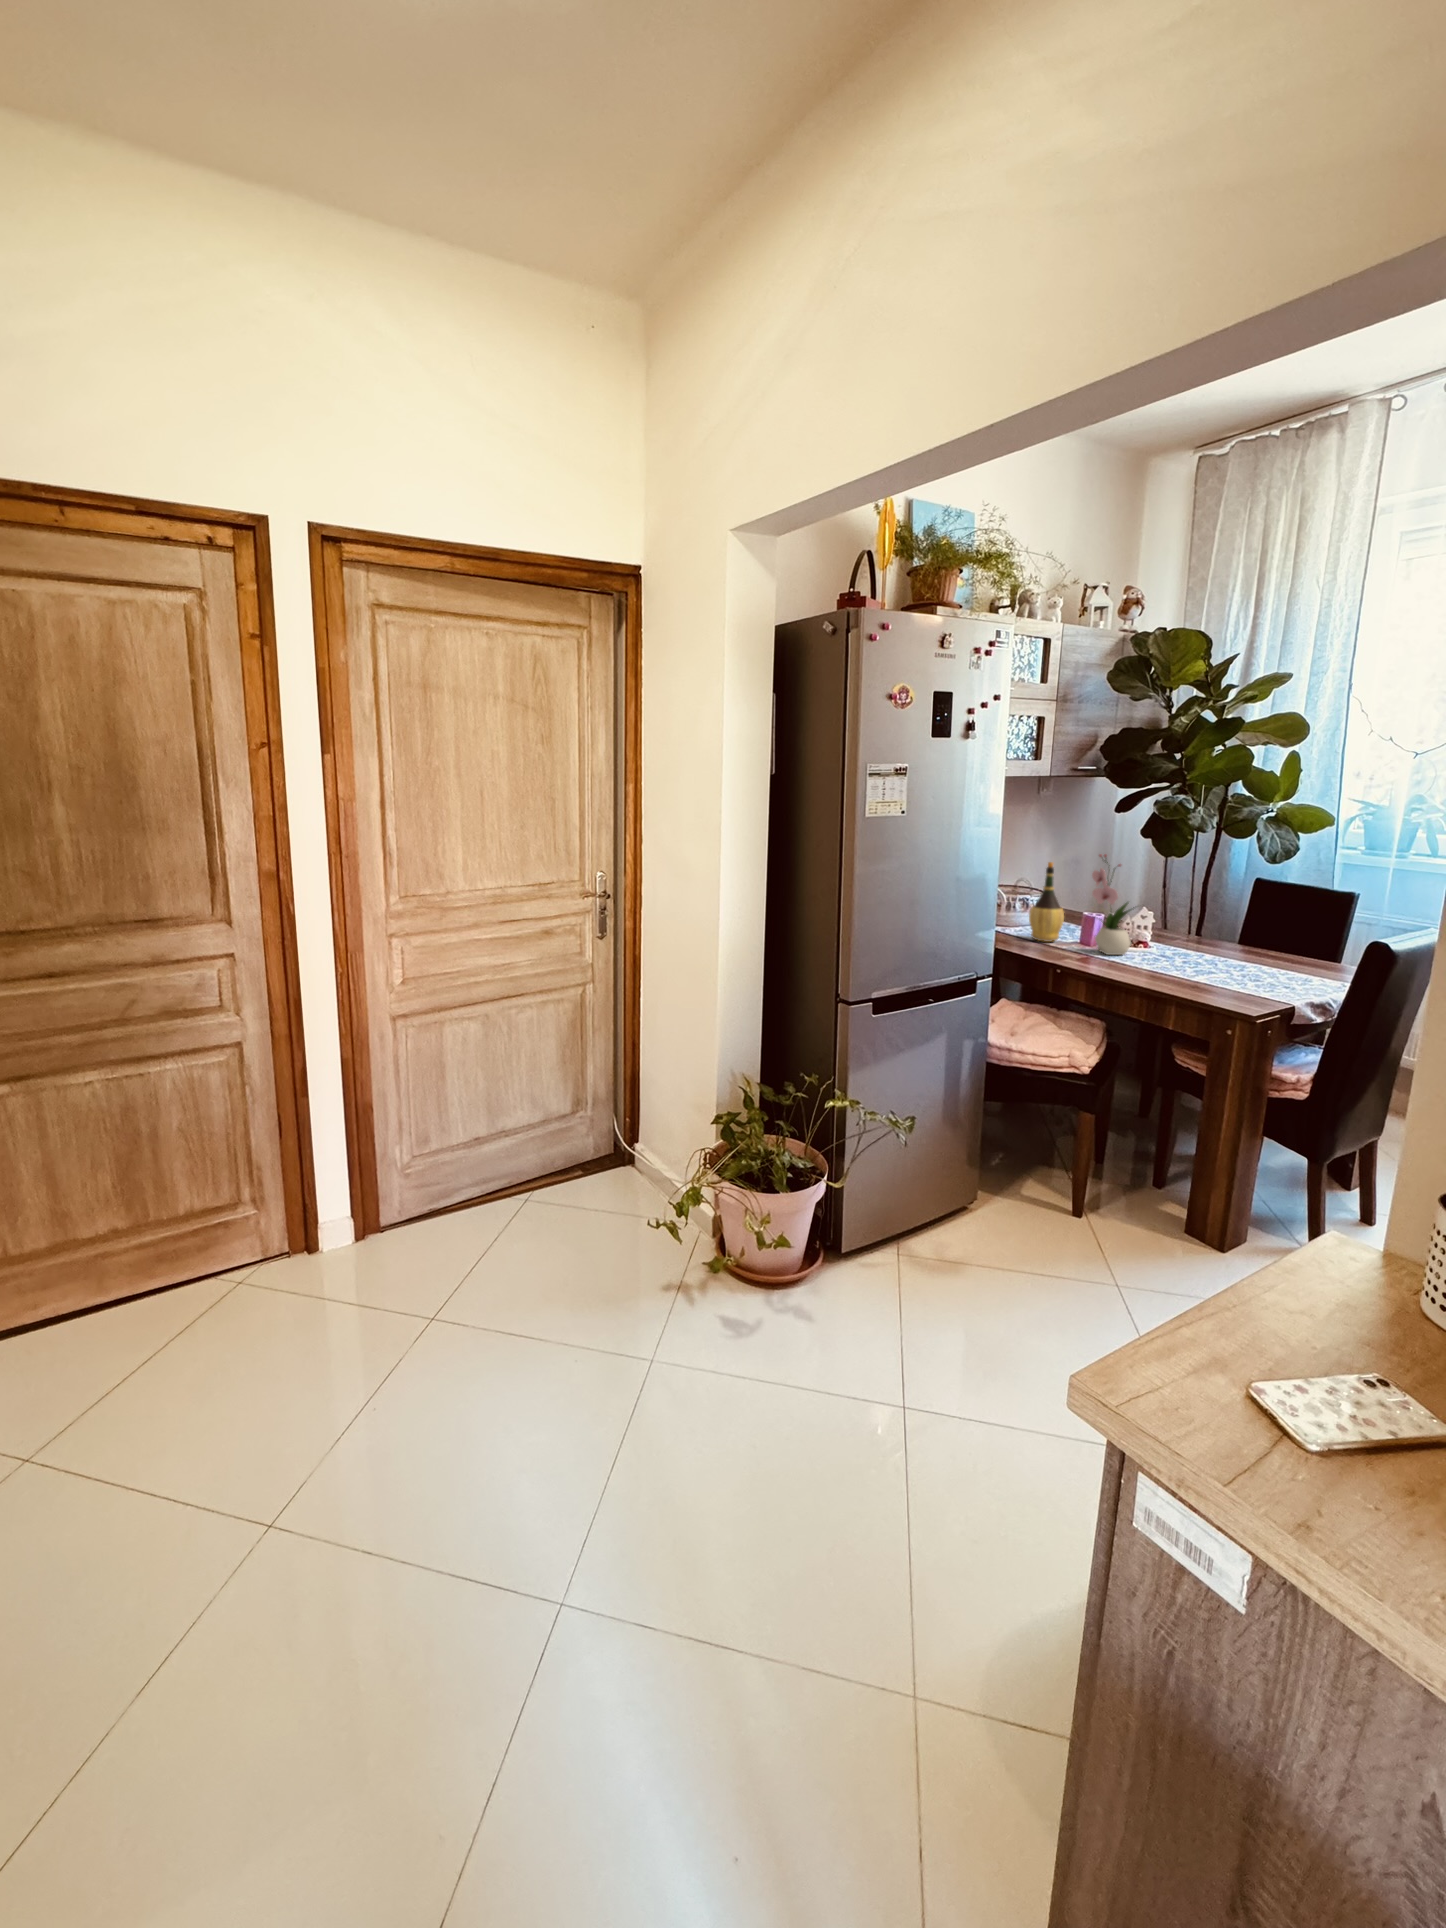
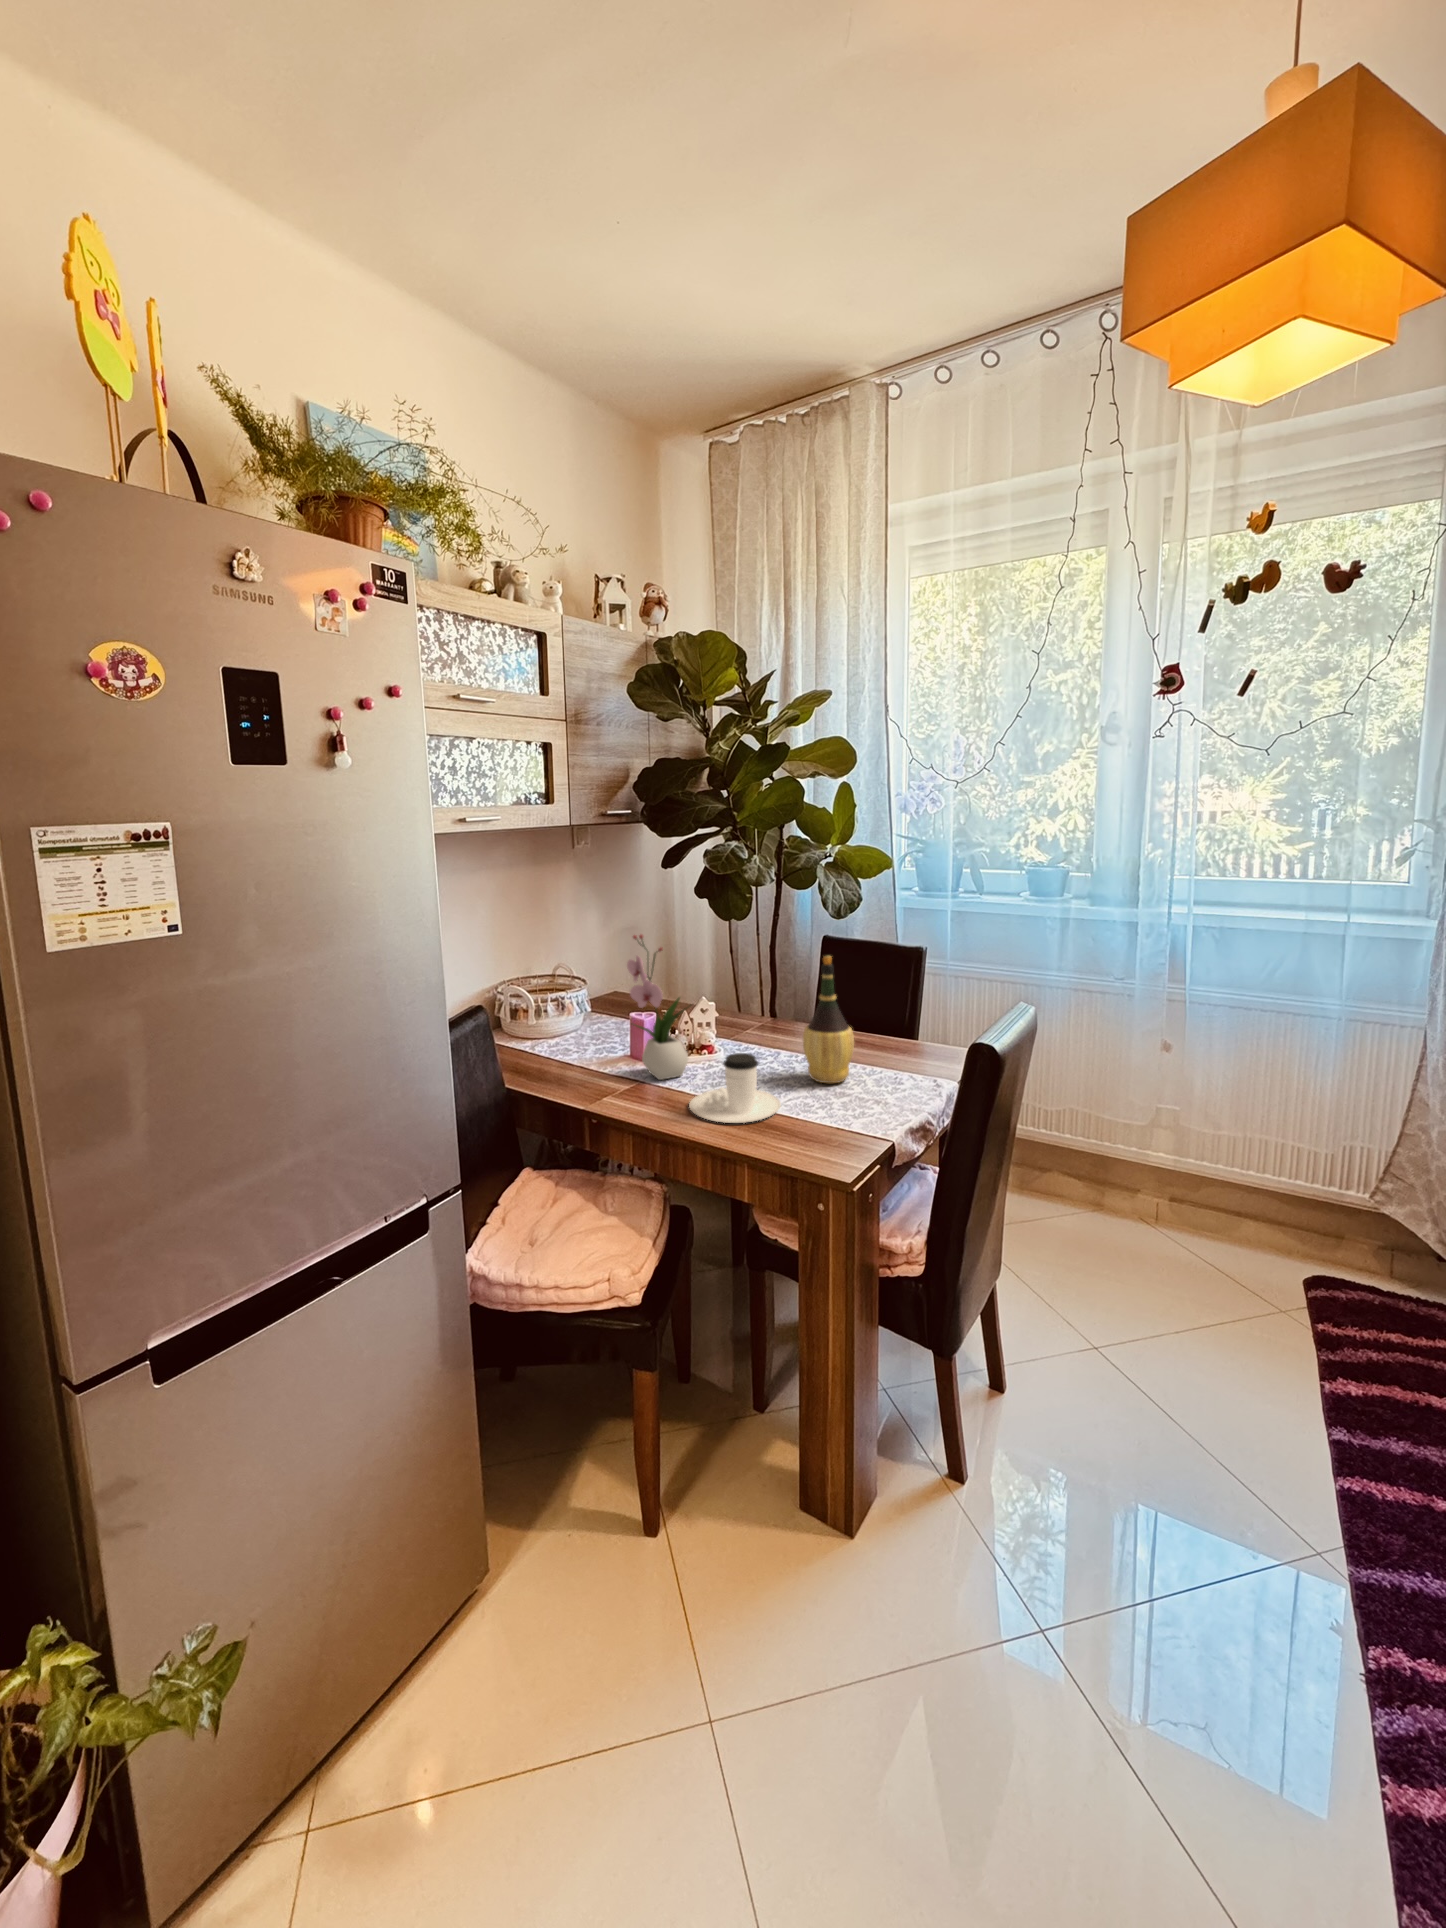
wine bottle: present [1029,862,1064,942] -> present [803,956,854,1083]
coffee cup: none [1132,936,1204,979] -> present [689,1053,781,1123]

